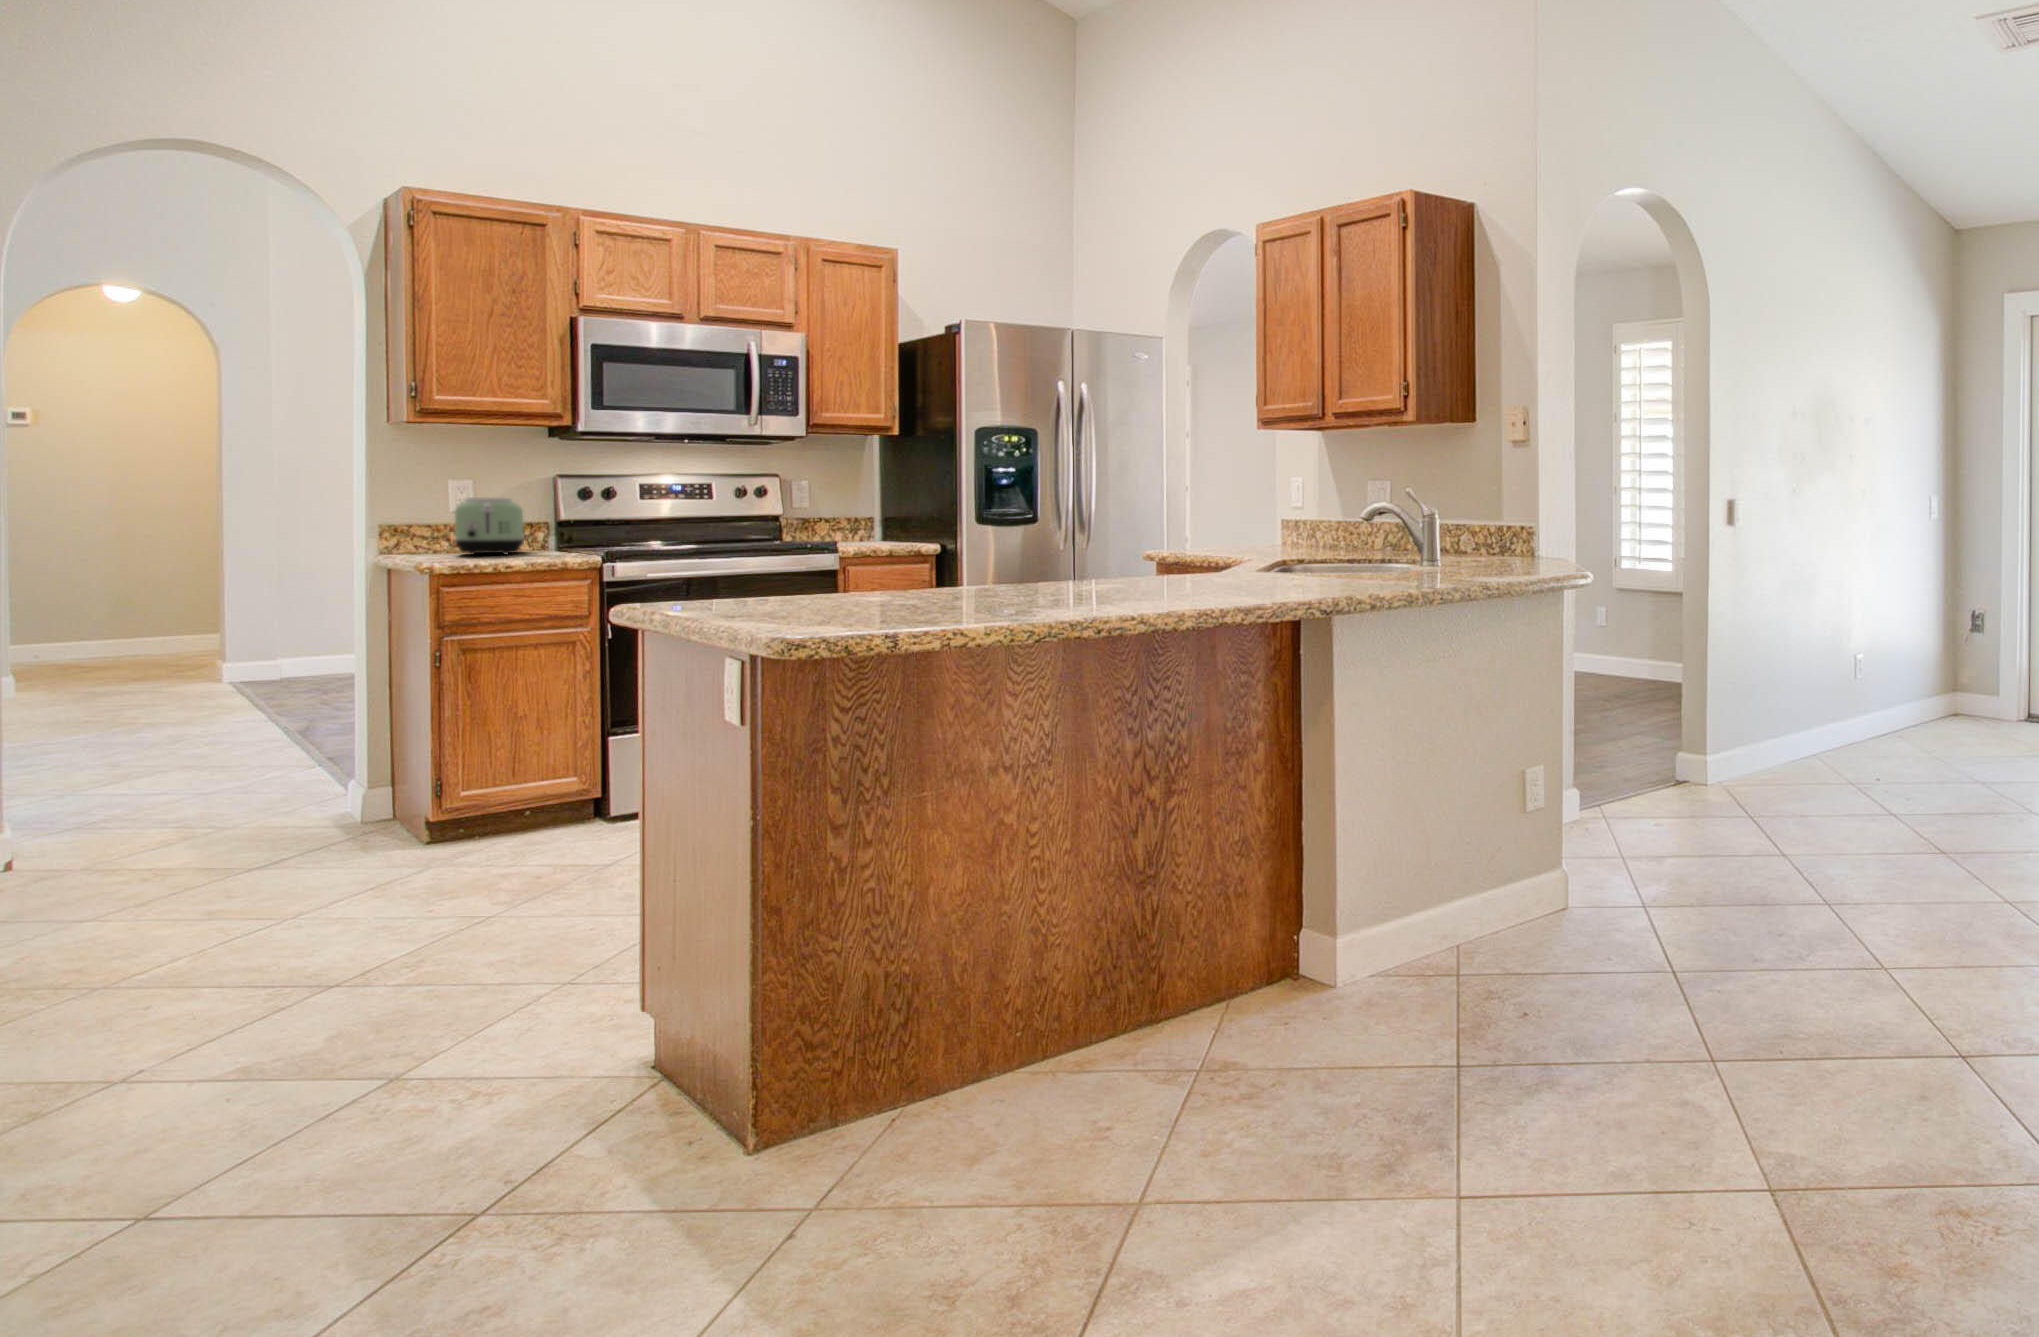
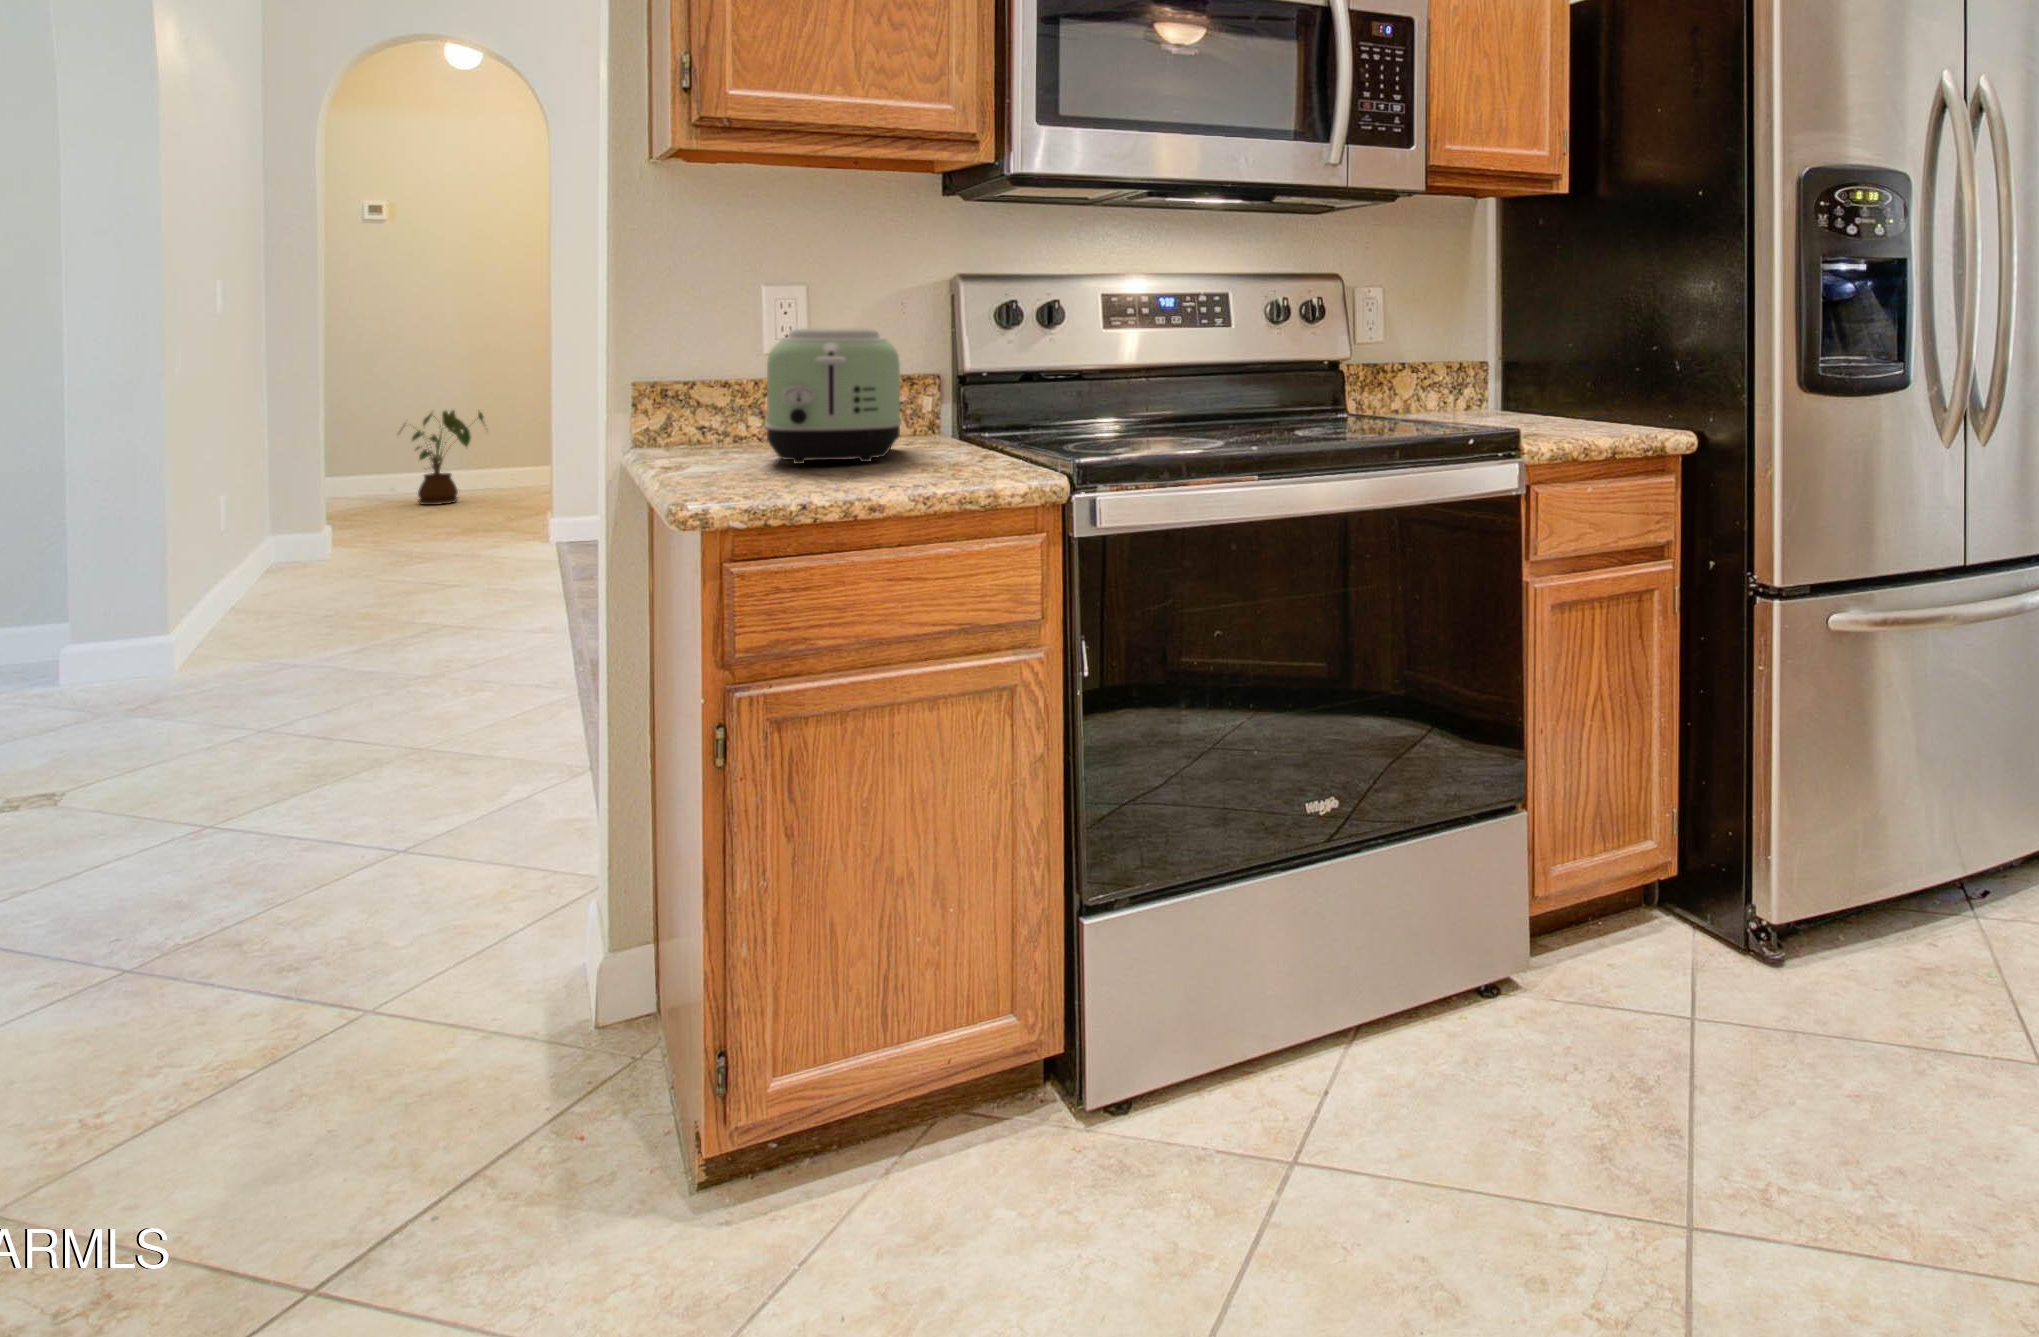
house plant: none [47,570,142,651] -> present [412,410,483,505]

